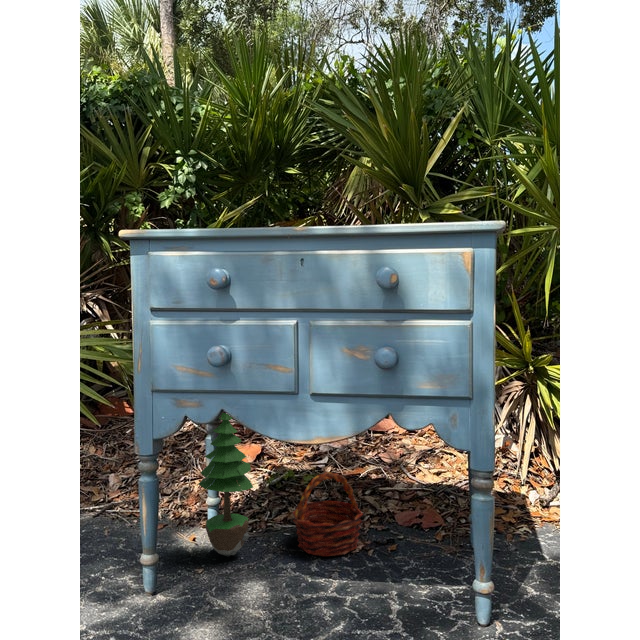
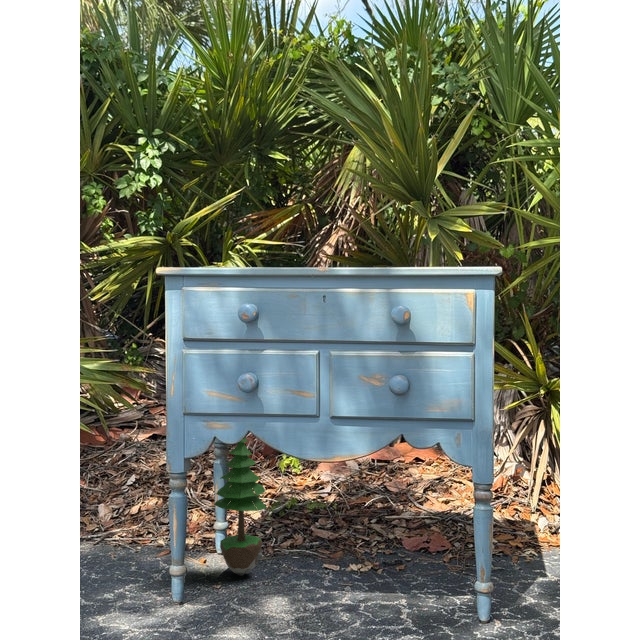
basket: present [293,472,363,556] -> none [303,494,373,575]

